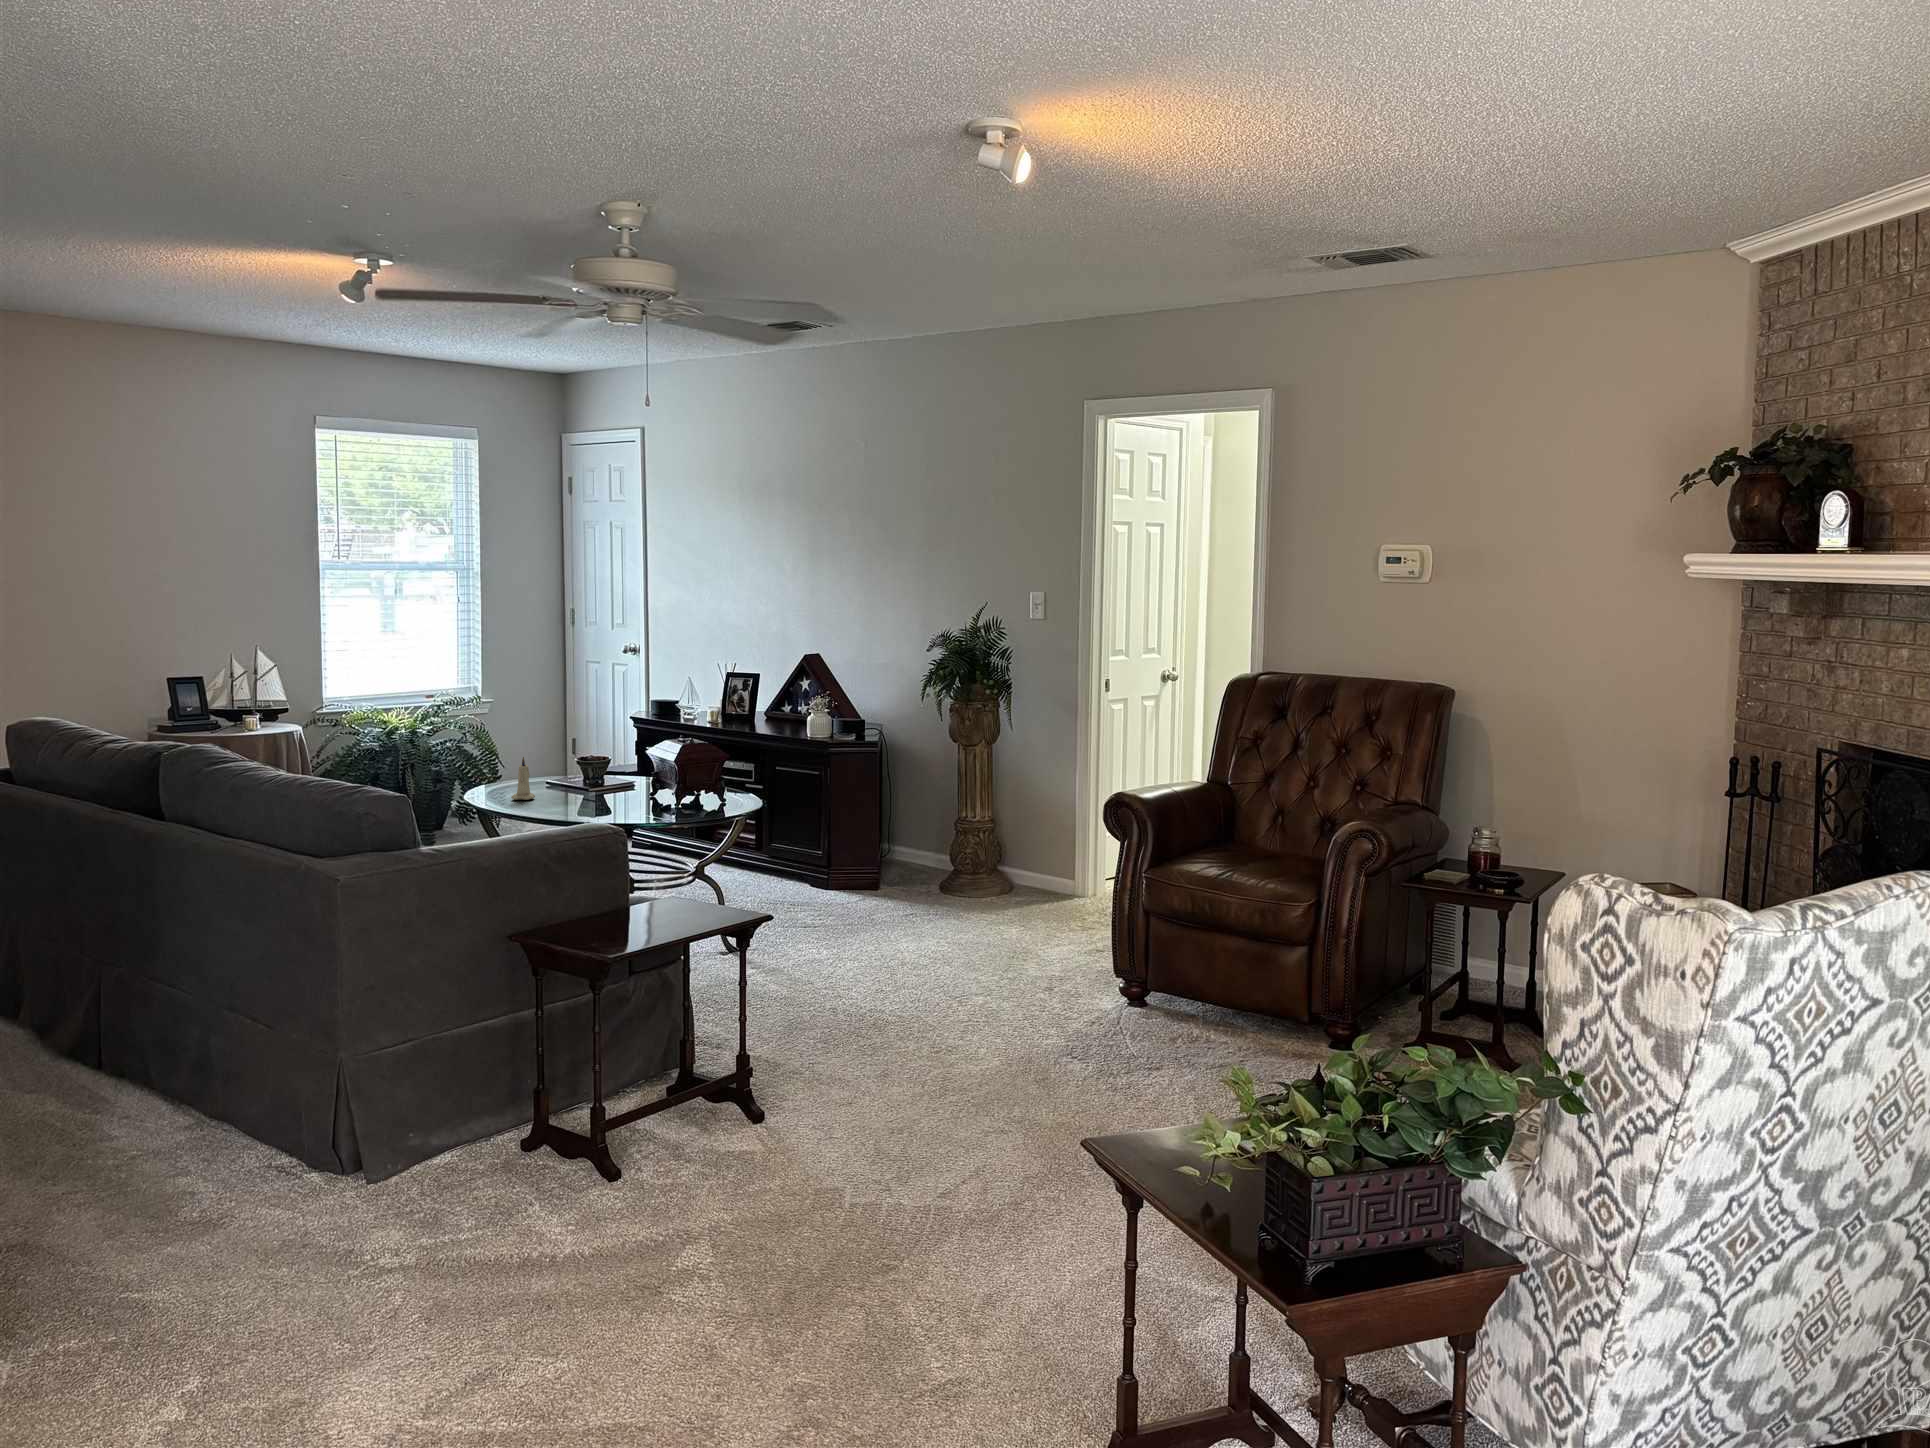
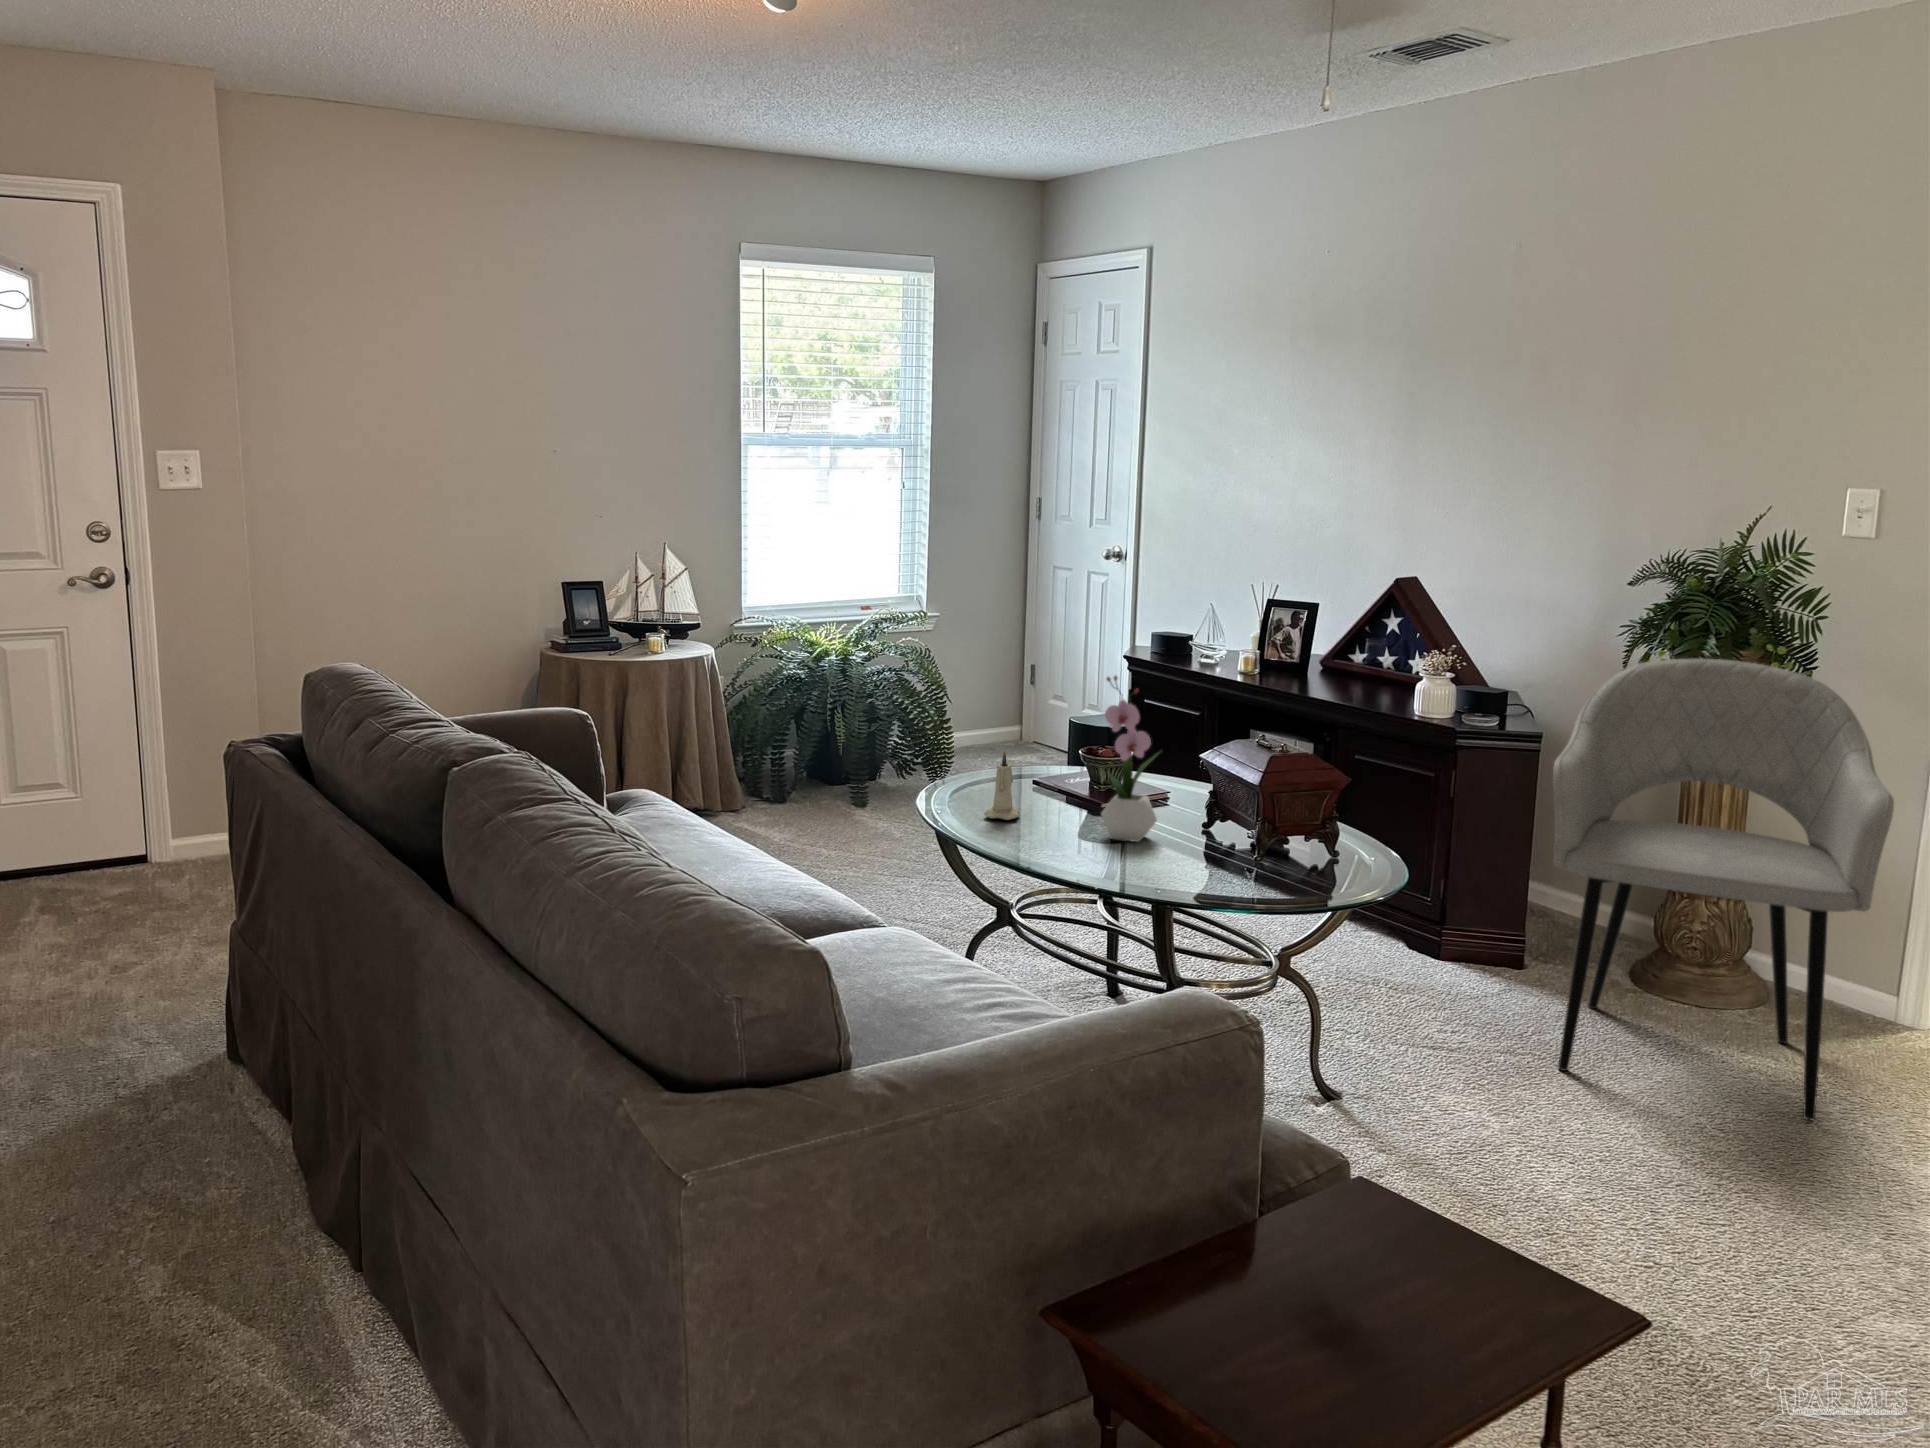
armchair: none [858,689,1032,934] -> present [1553,658,1894,1120]
flower arrangement: none [583,703,623,804] -> present [1102,676,1161,842]

